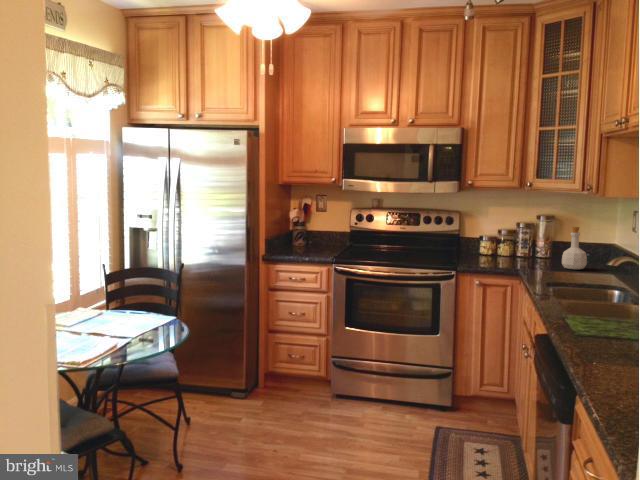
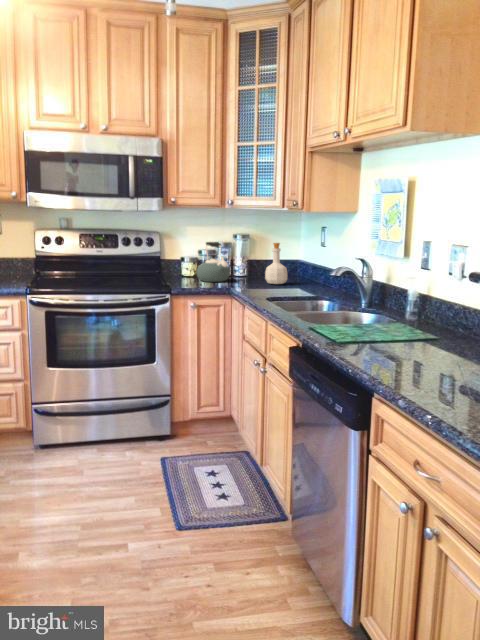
kettle: none [491,223,526,263] -> present [197,242,230,282]

